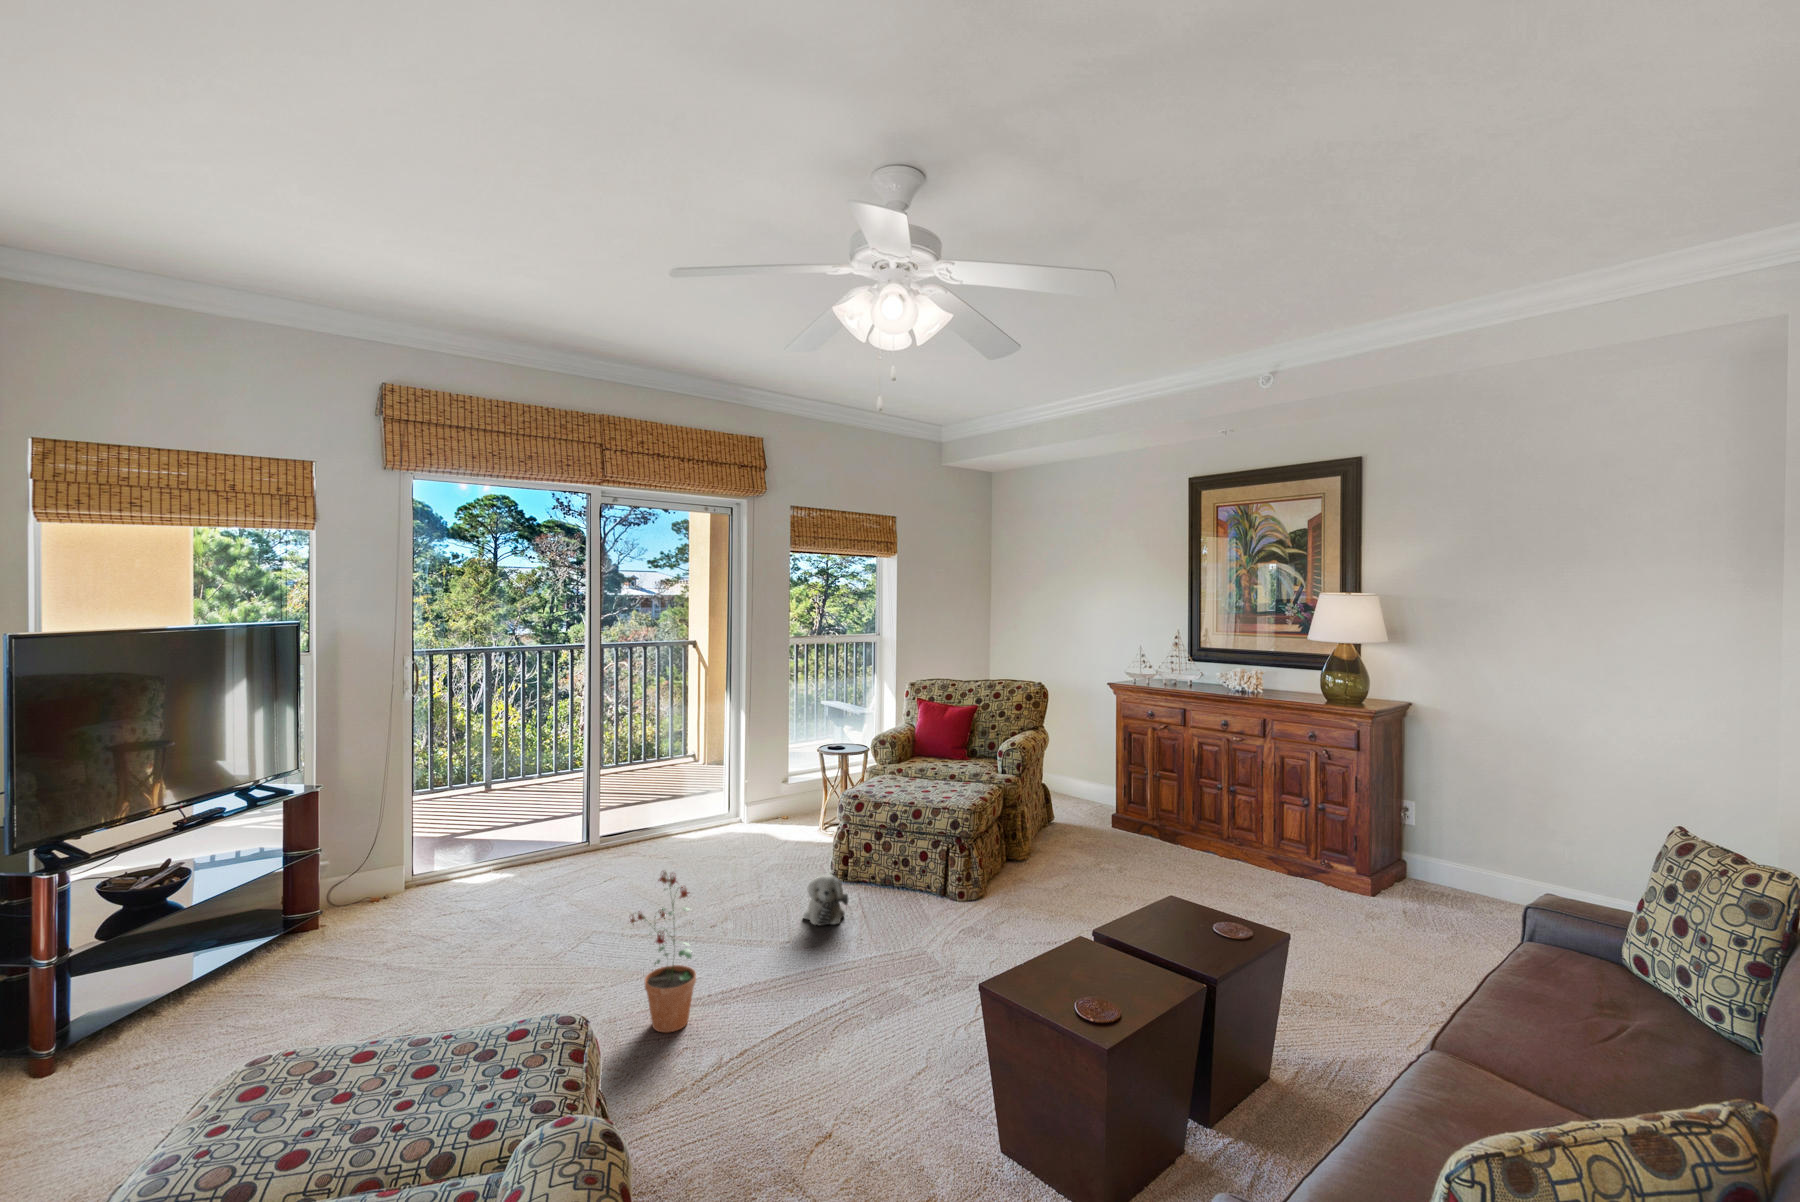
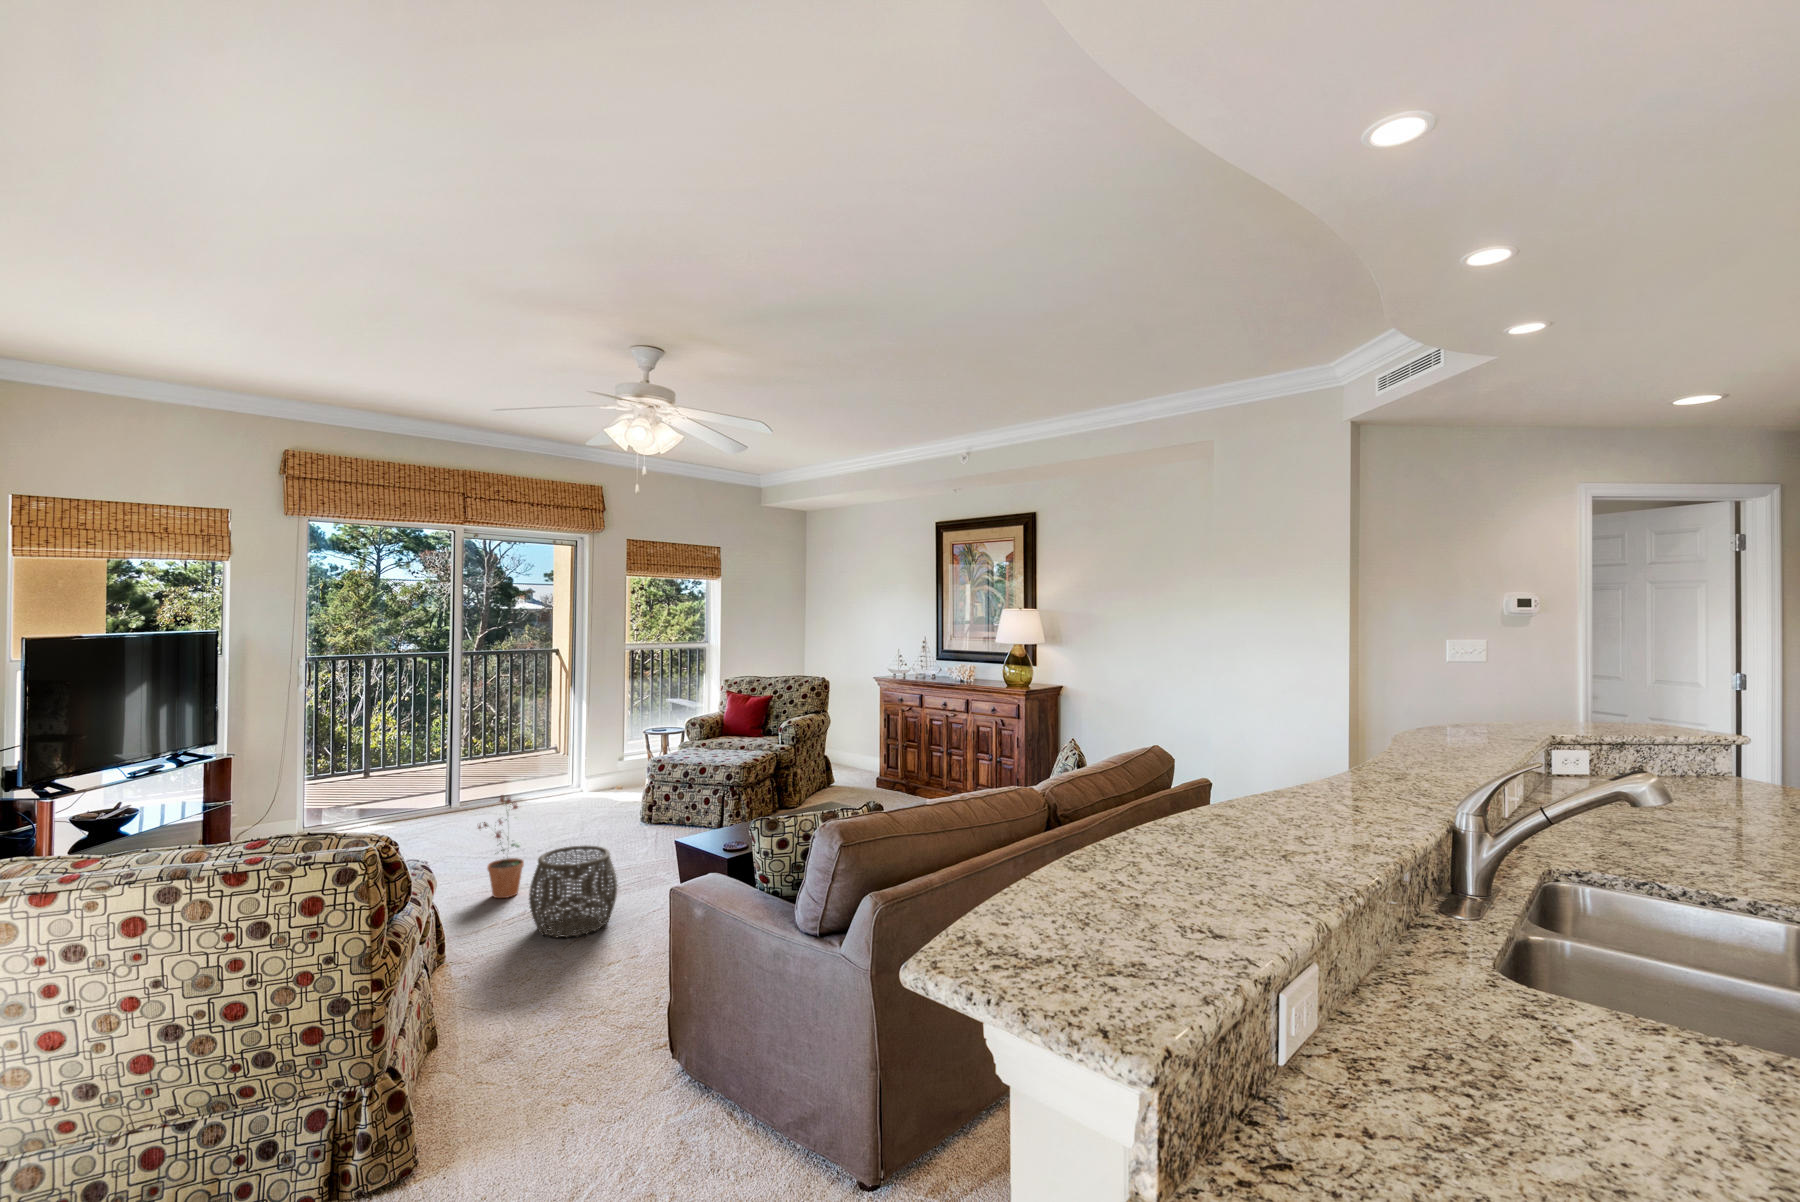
plush toy: present [803,875,848,926] -> none [613,811,647,847]
woven basket: none [715,974,853,1151] -> present [529,846,618,937]

